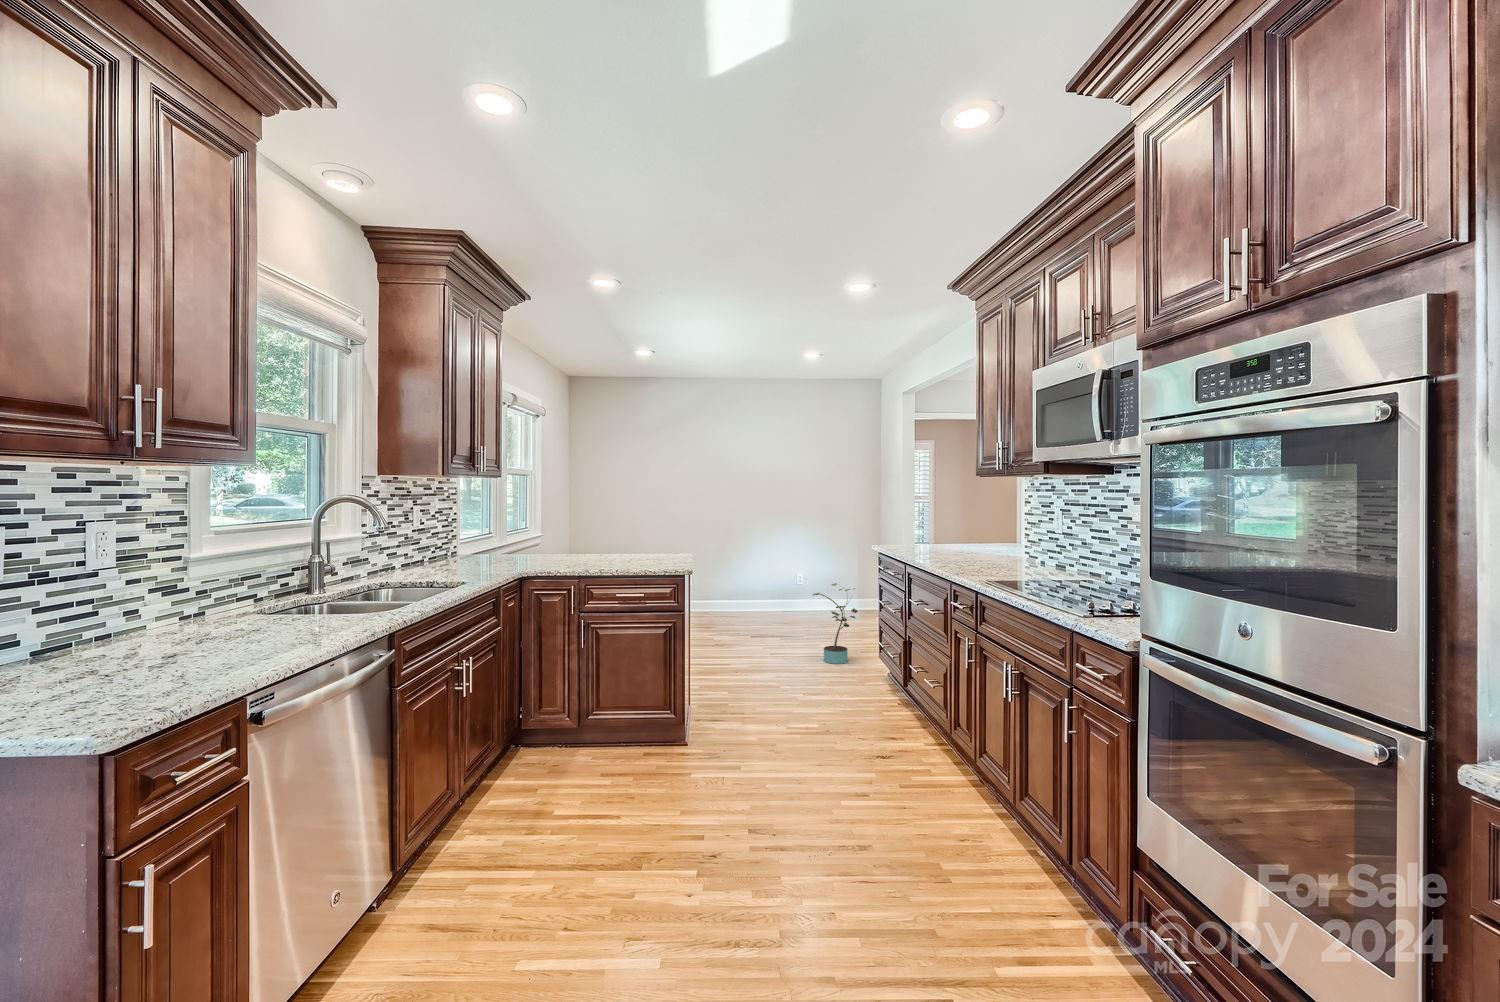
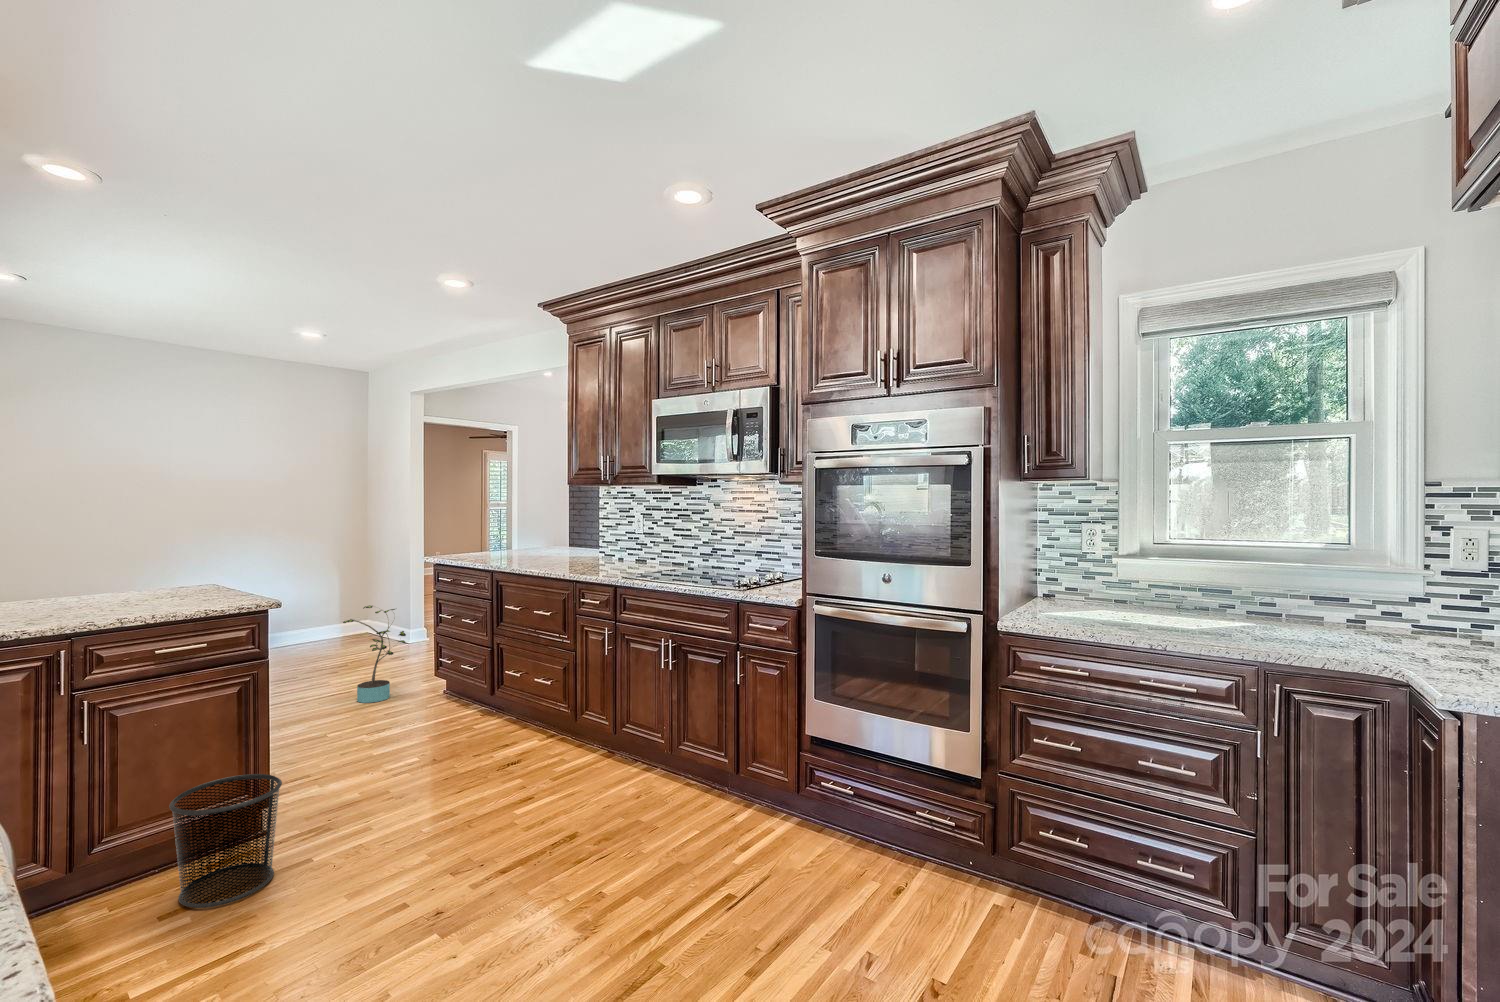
waste bin: none [606,694,670,783] -> present [169,774,282,908]

